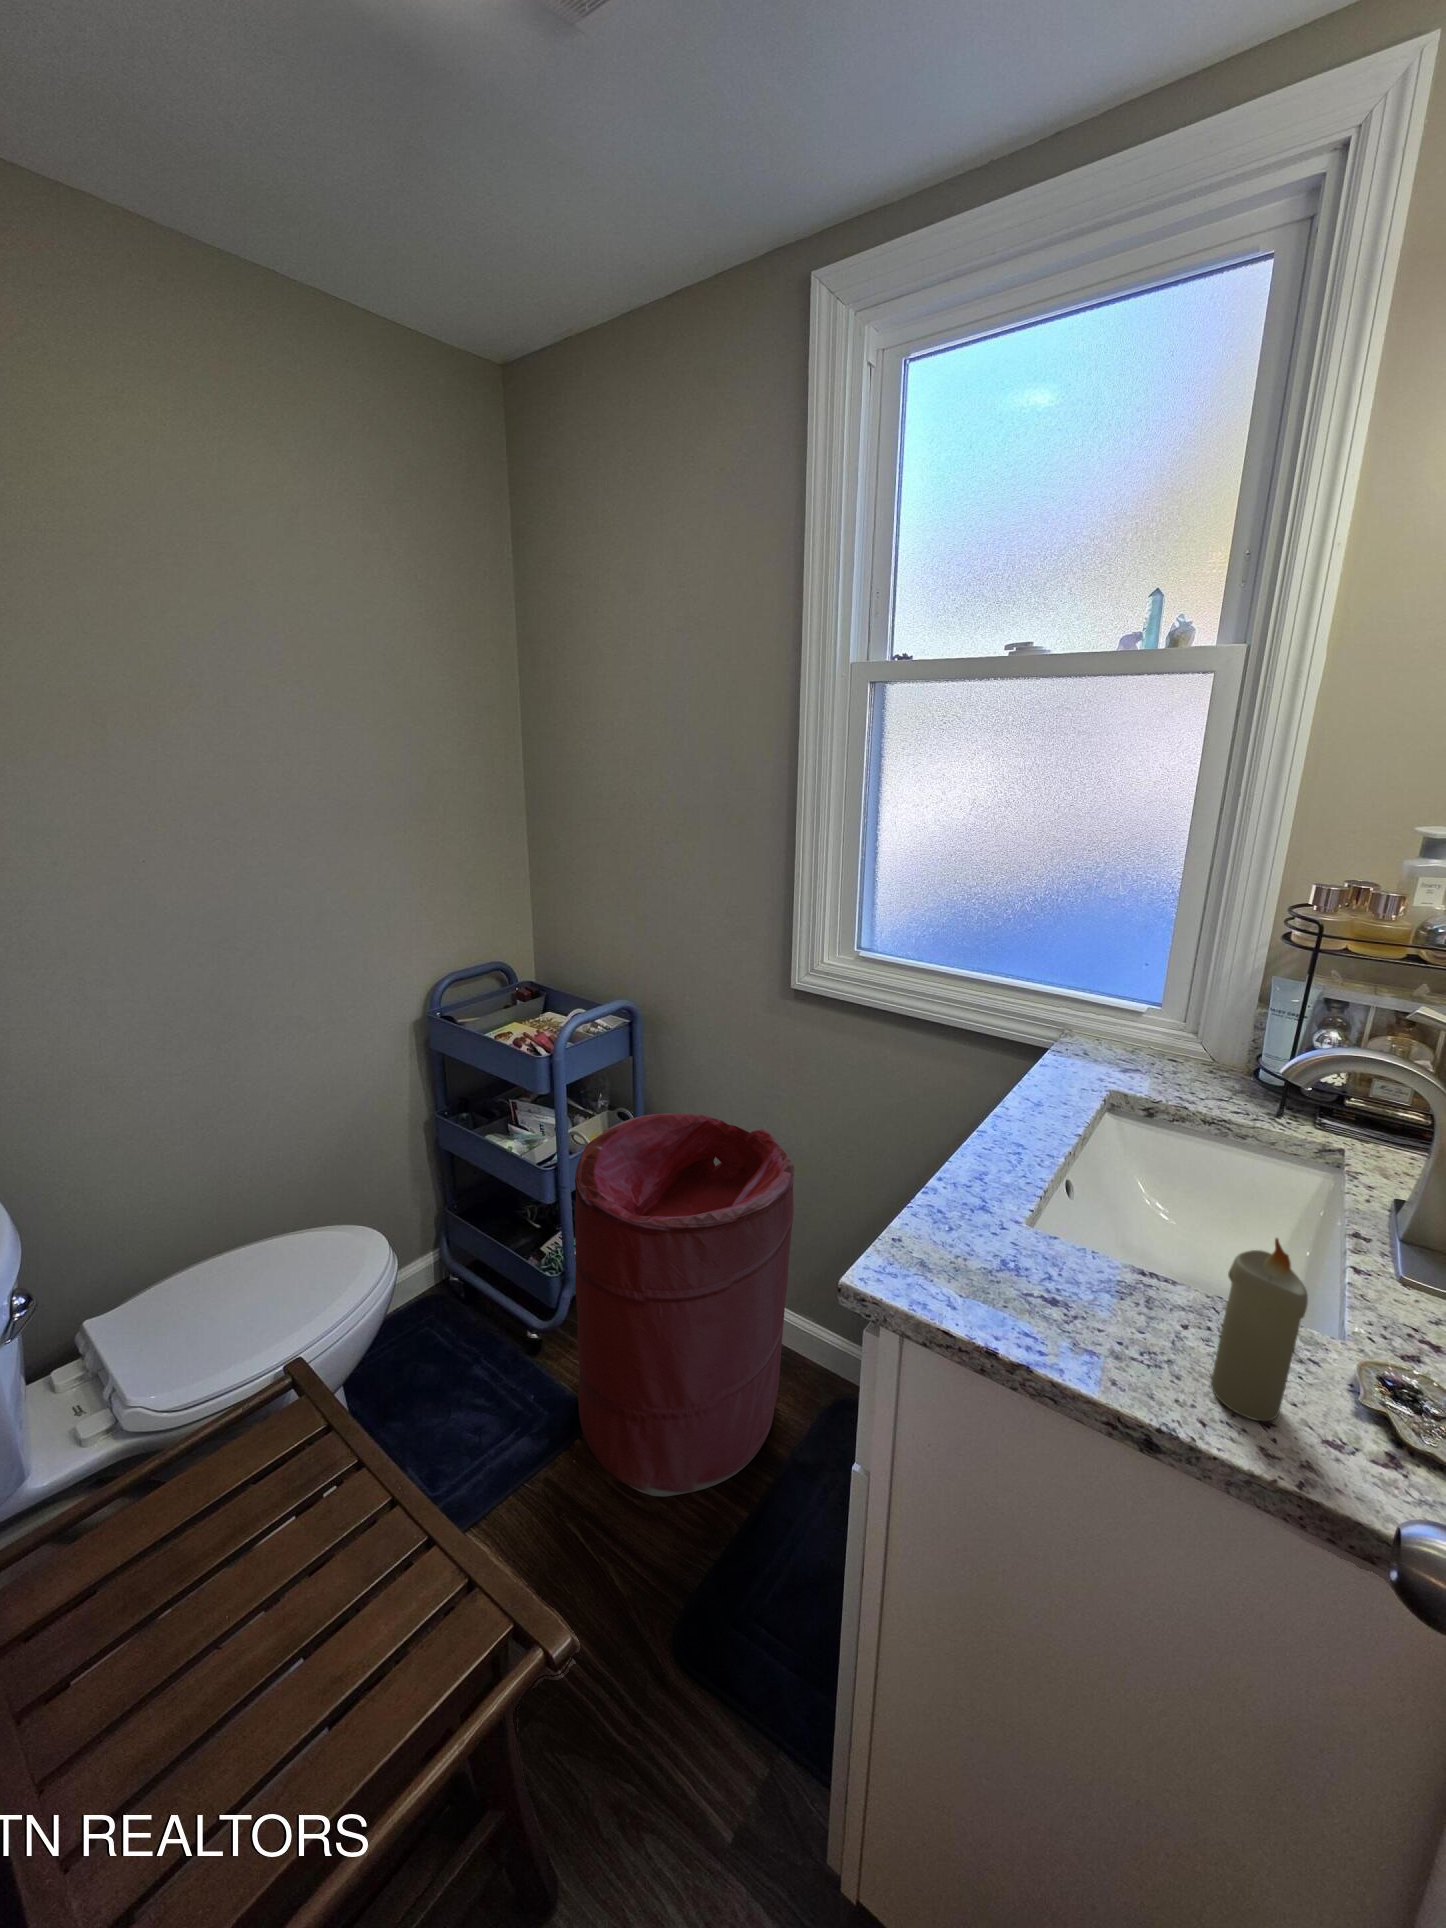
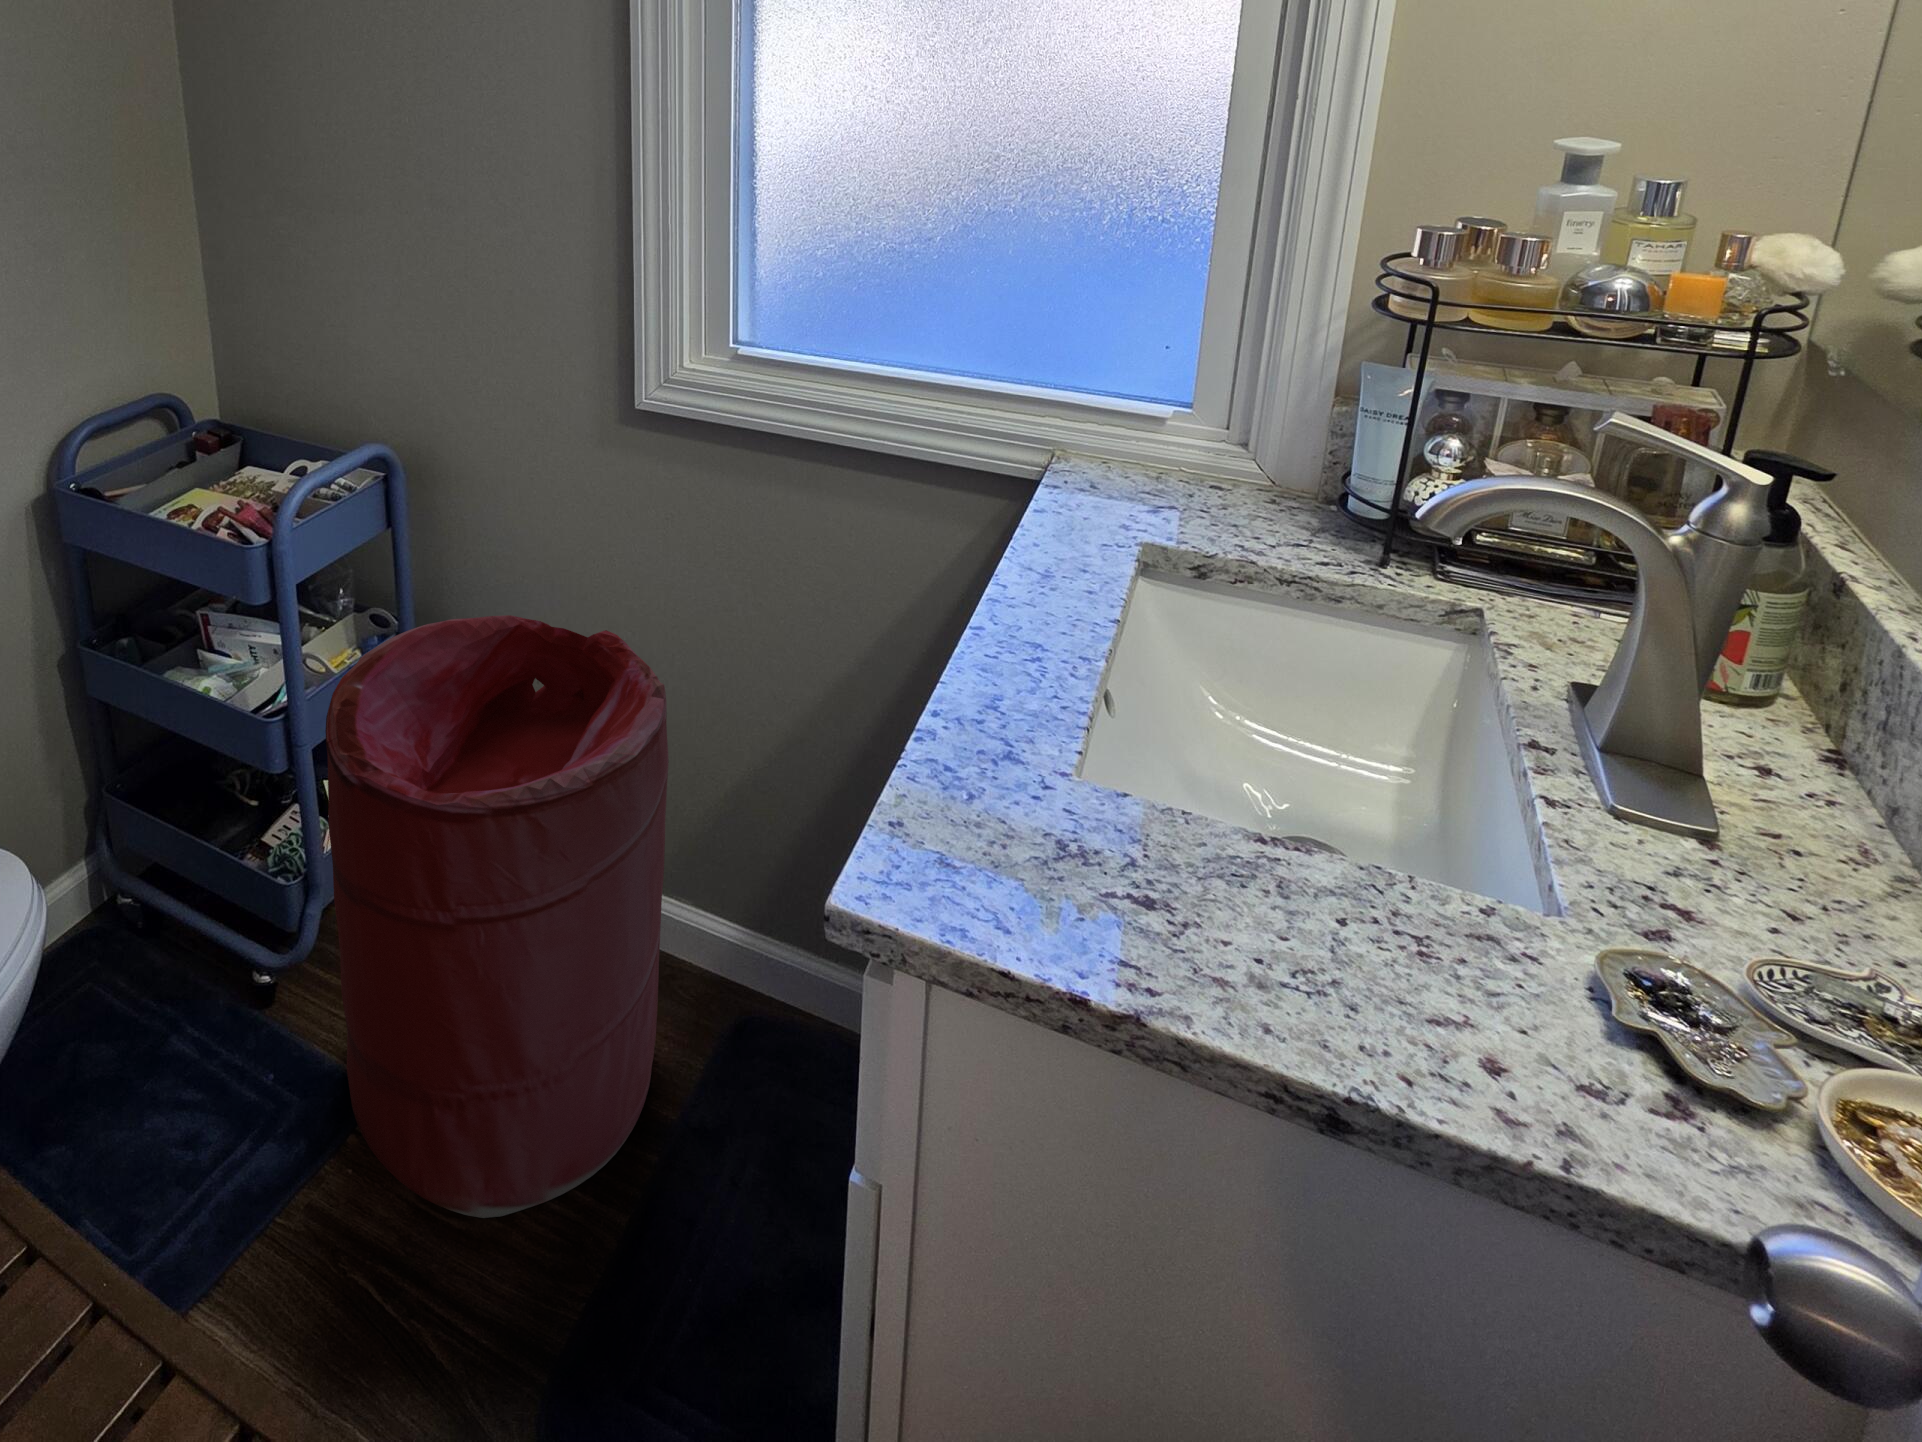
candle: present [1211,1238,1308,1421] -> none [1401,795,1549,1065]

